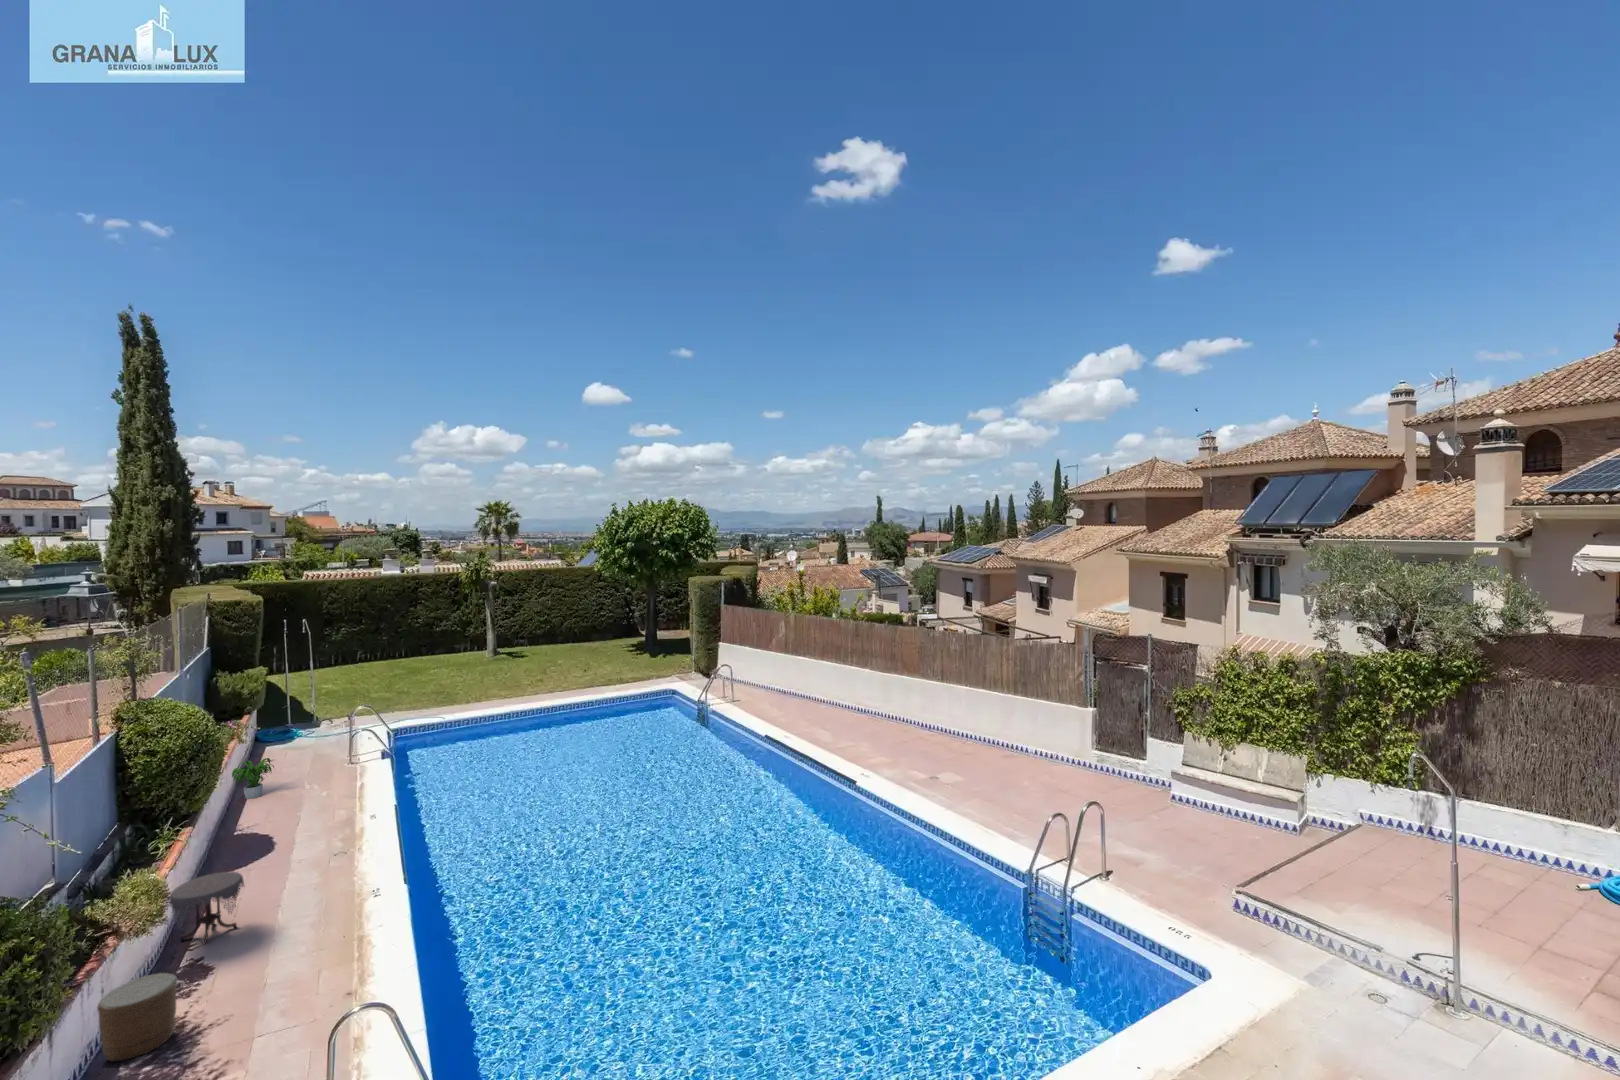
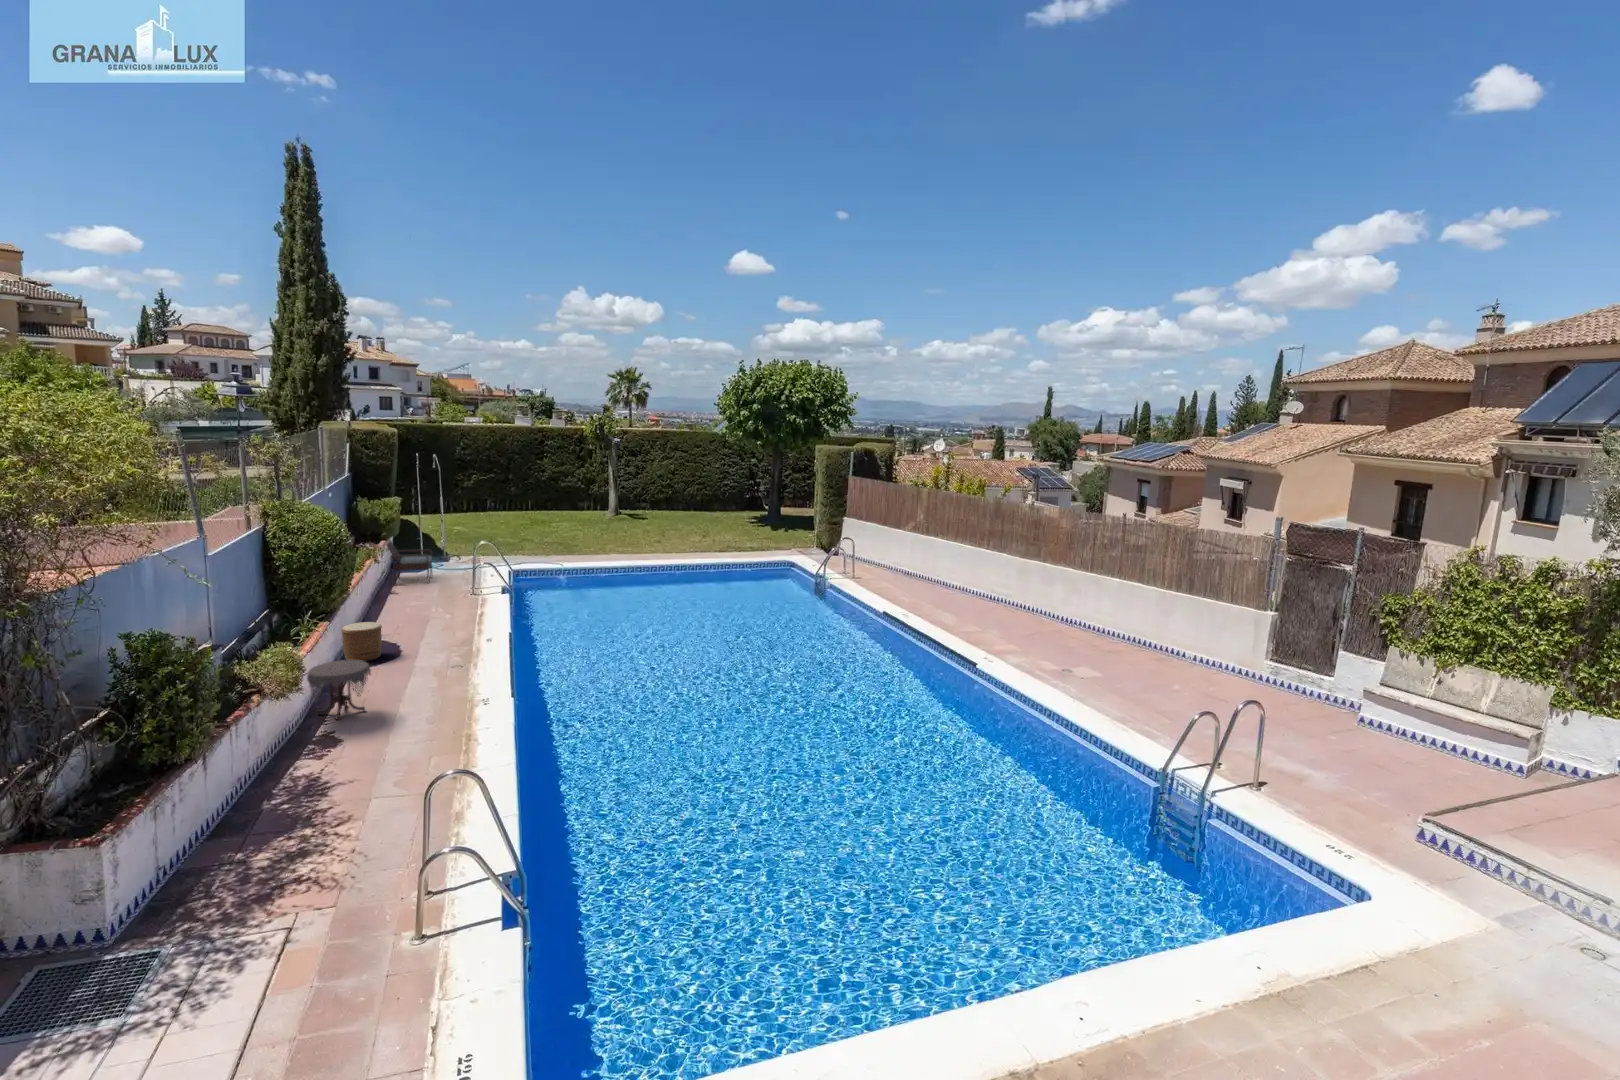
chair: none [248,716,300,763] -> present [387,541,432,584]
potted plant: present [232,758,274,799] -> none [370,577,407,612]
basket: present [97,973,177,1061] -> present [341,622,382,661]

